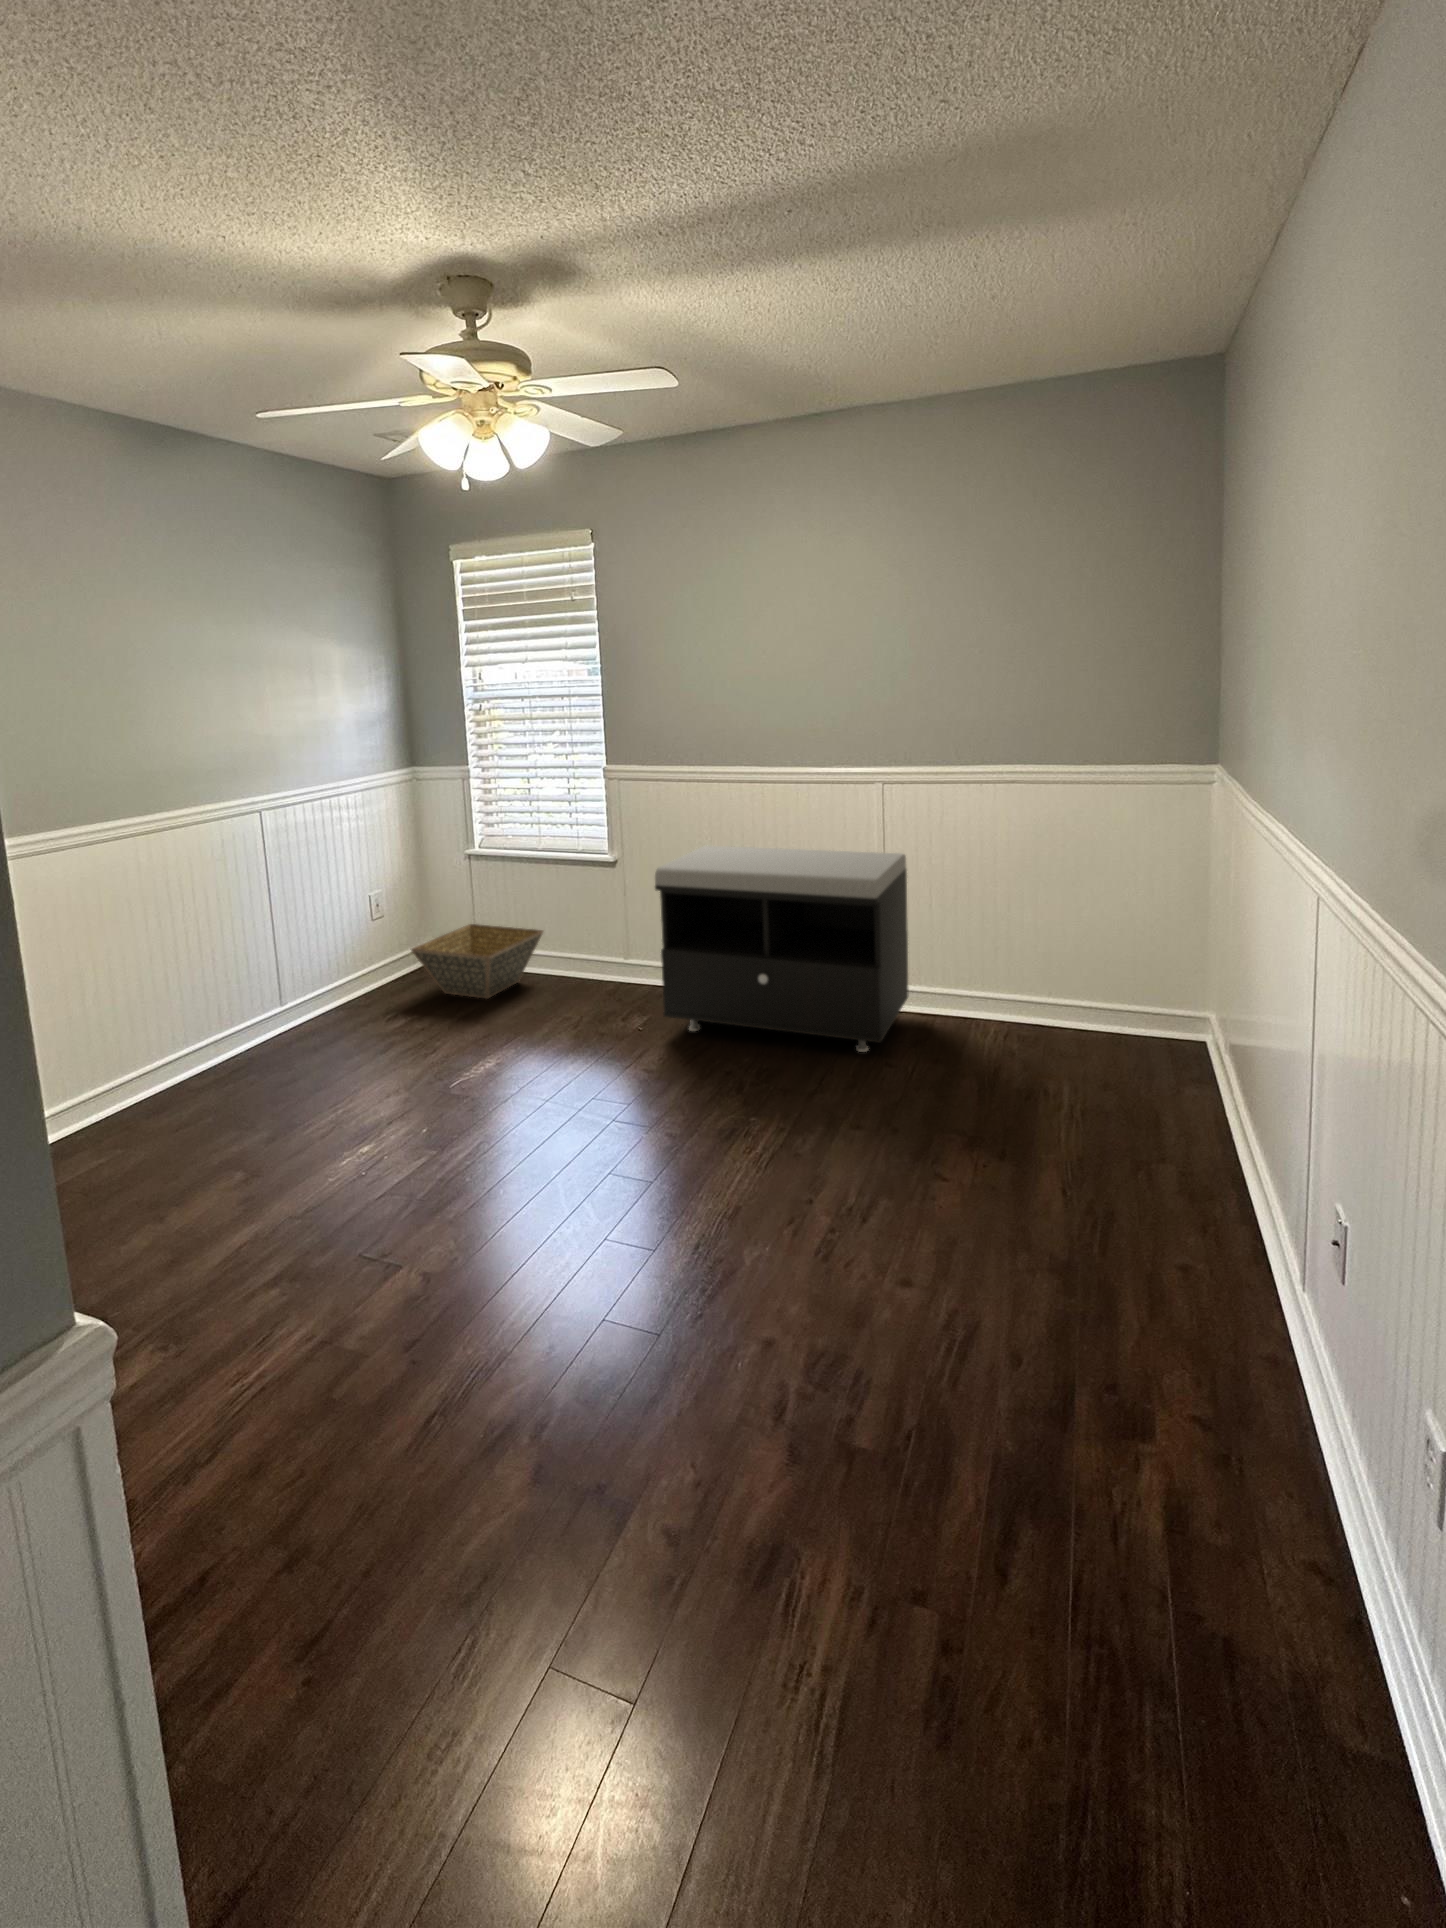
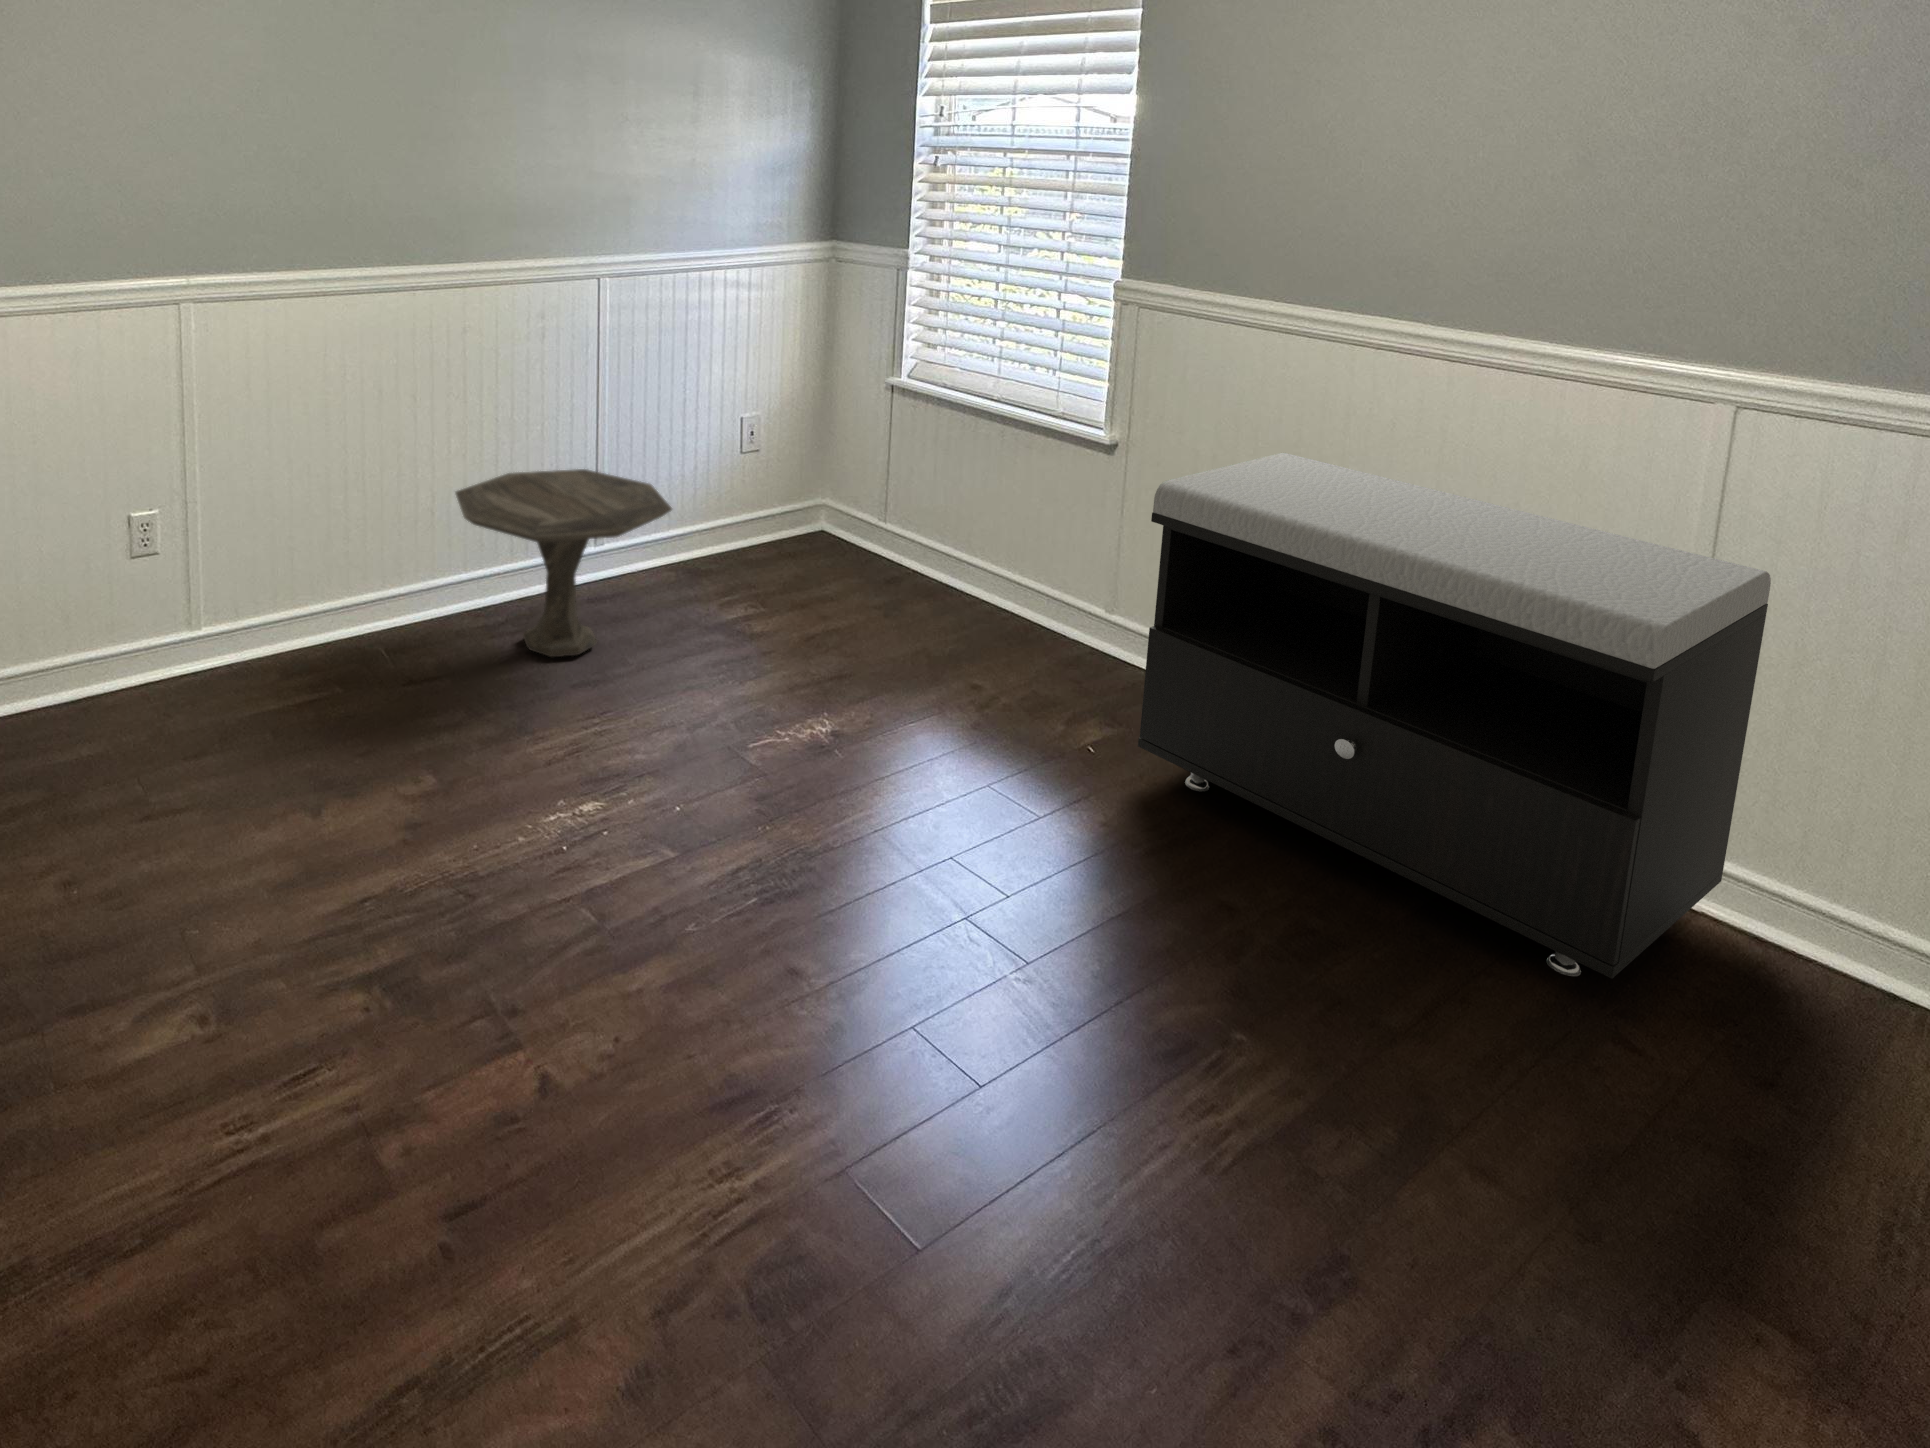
basket: present [411,924,543,999] -> none [779,489,986,614]
side table: none [181,944,357,1079] -> present [456,469,672,657]

